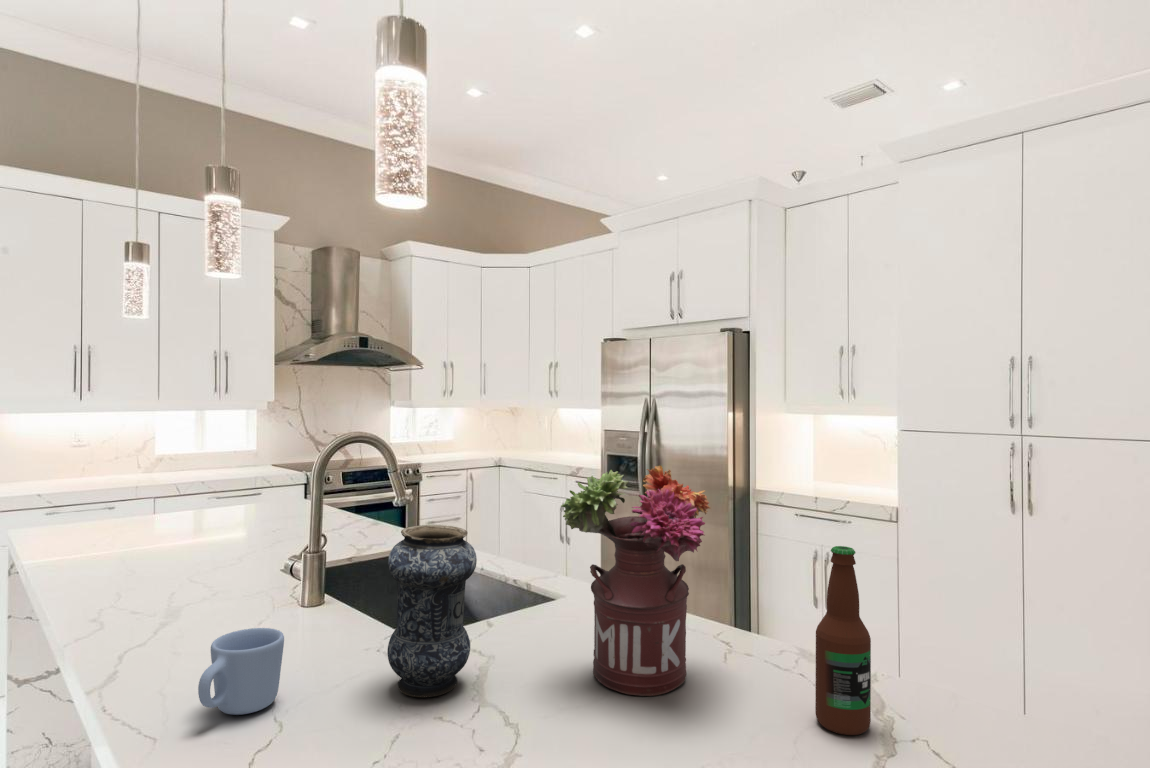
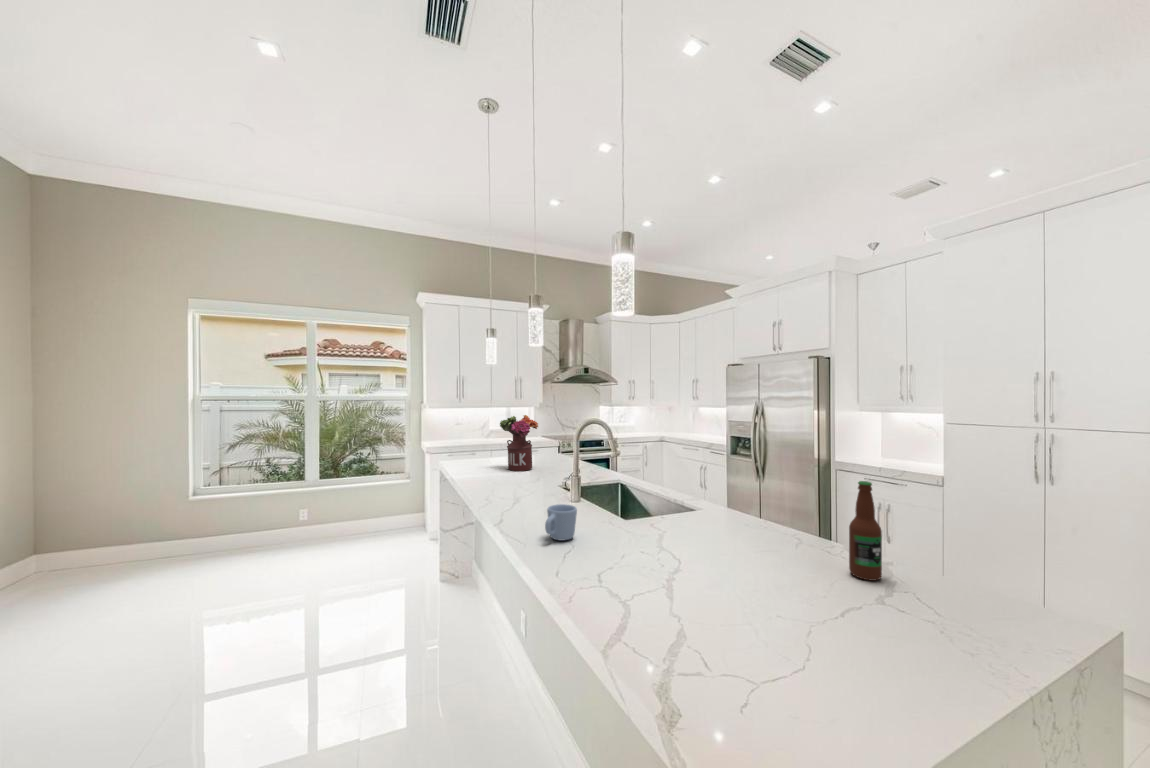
flower arrangement: present [561,465,710,696] -> present [500,415,538,471]
vase: present [387,525,477,697] -> none [622,462,665,543]

